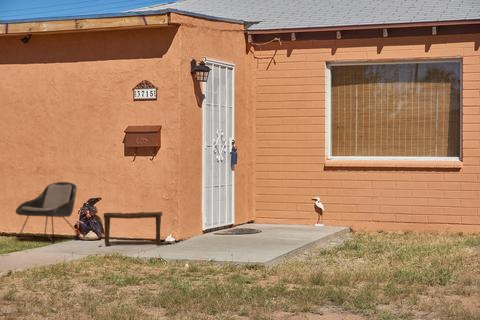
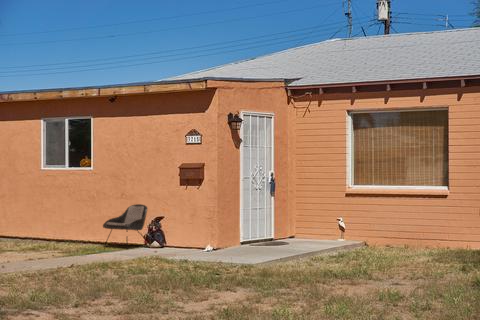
bench: present [103,212,162,246] -> none [159,227,204,252]

